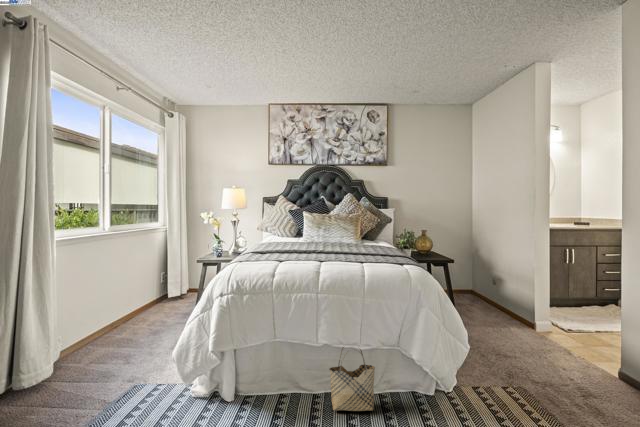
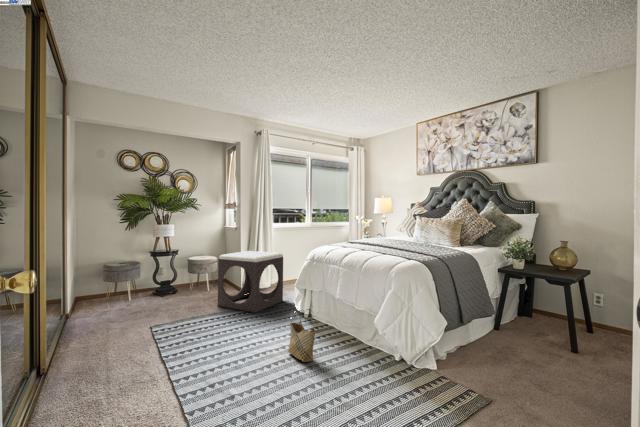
footstool: none [47,278,157,411] -> present [218,251,283,312]

